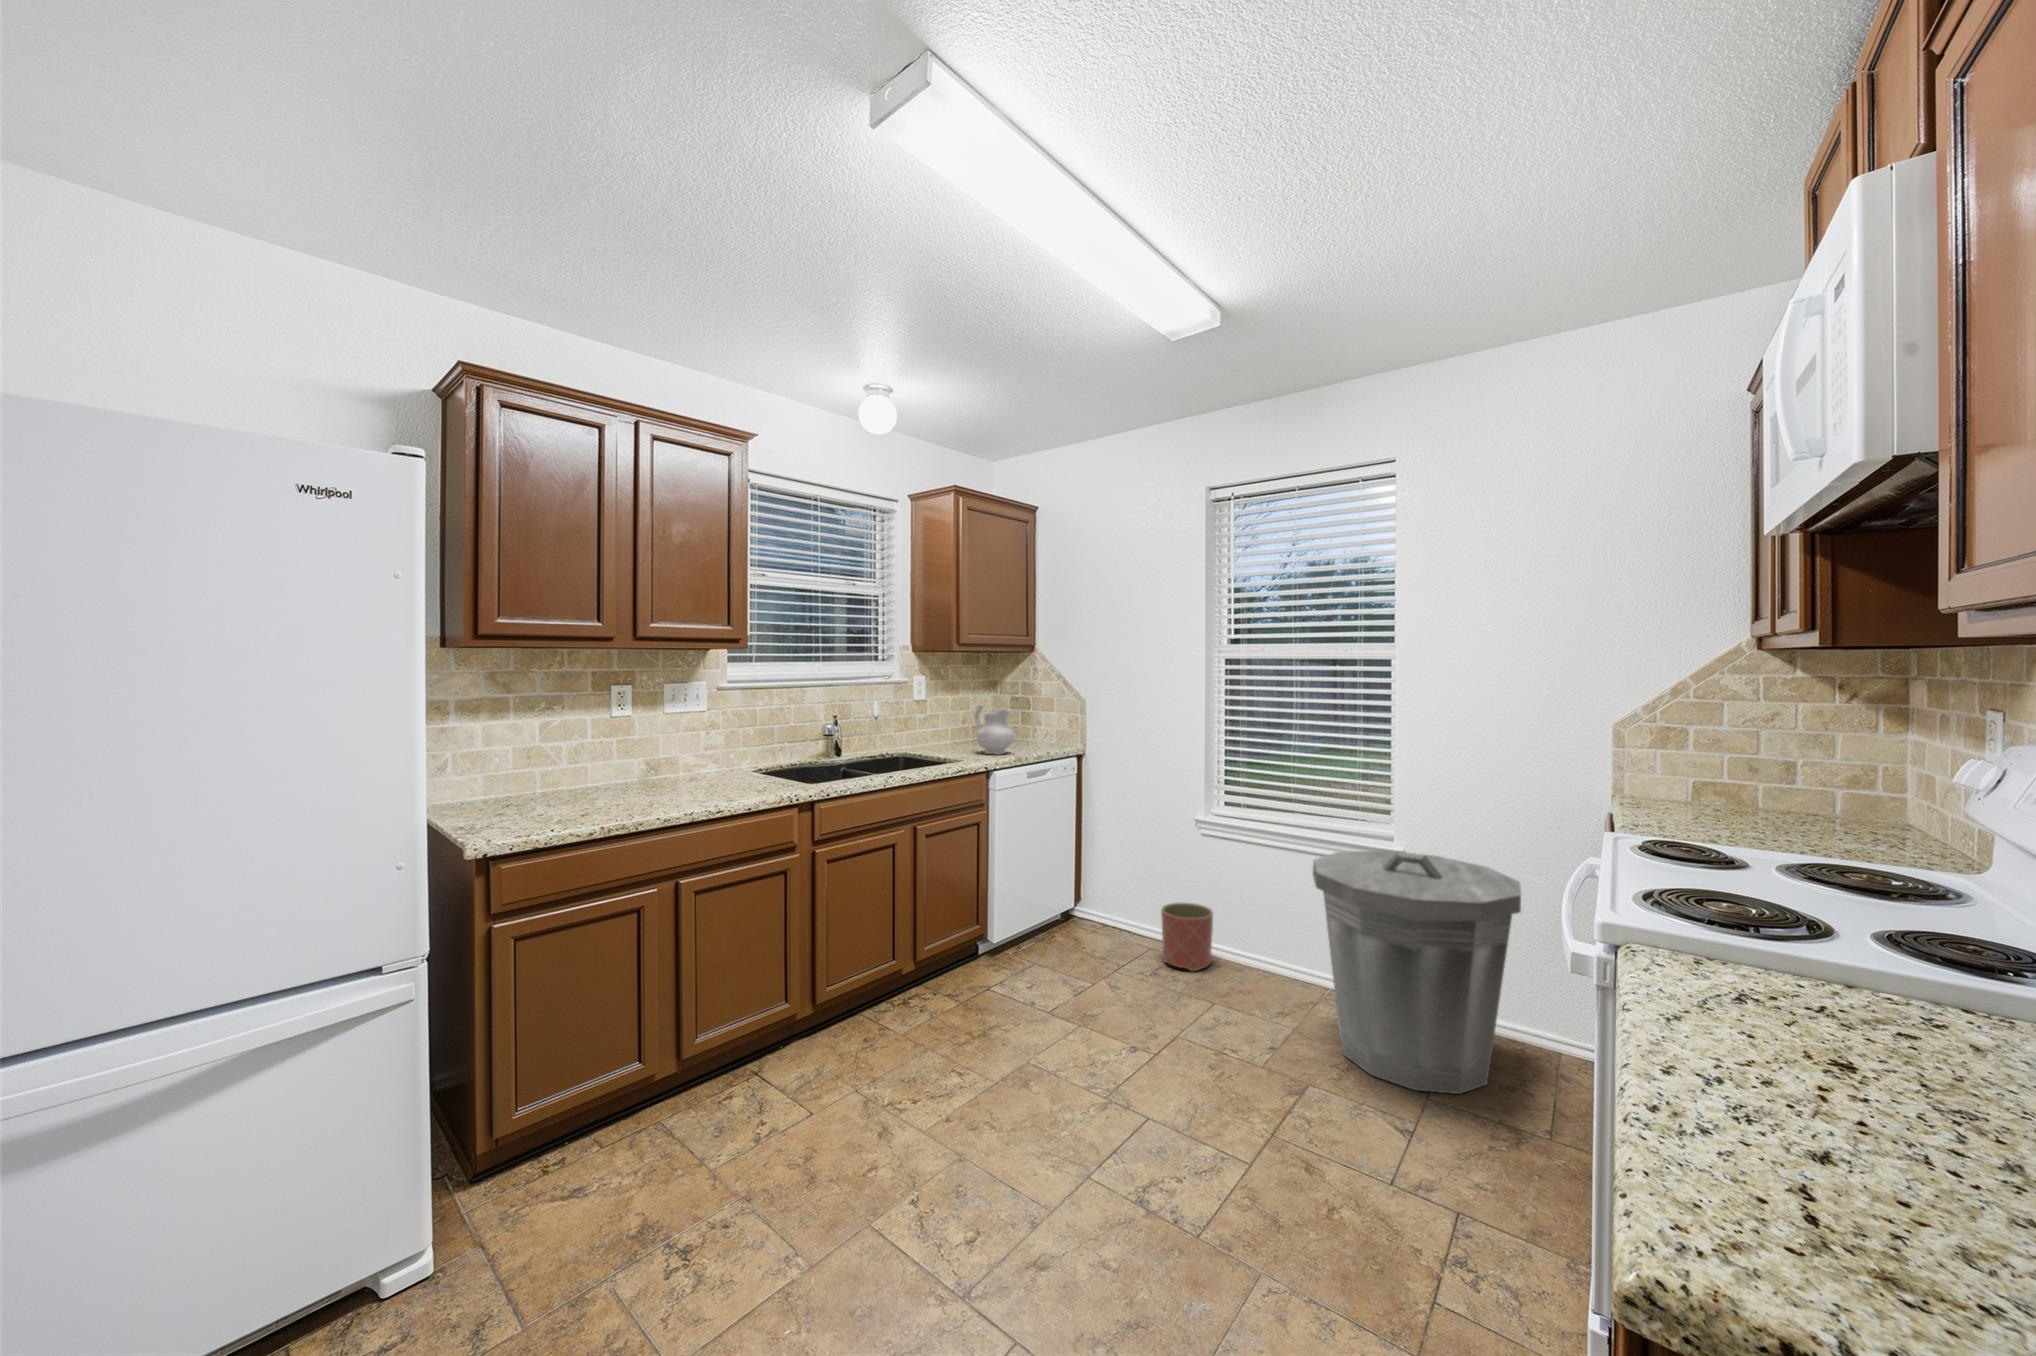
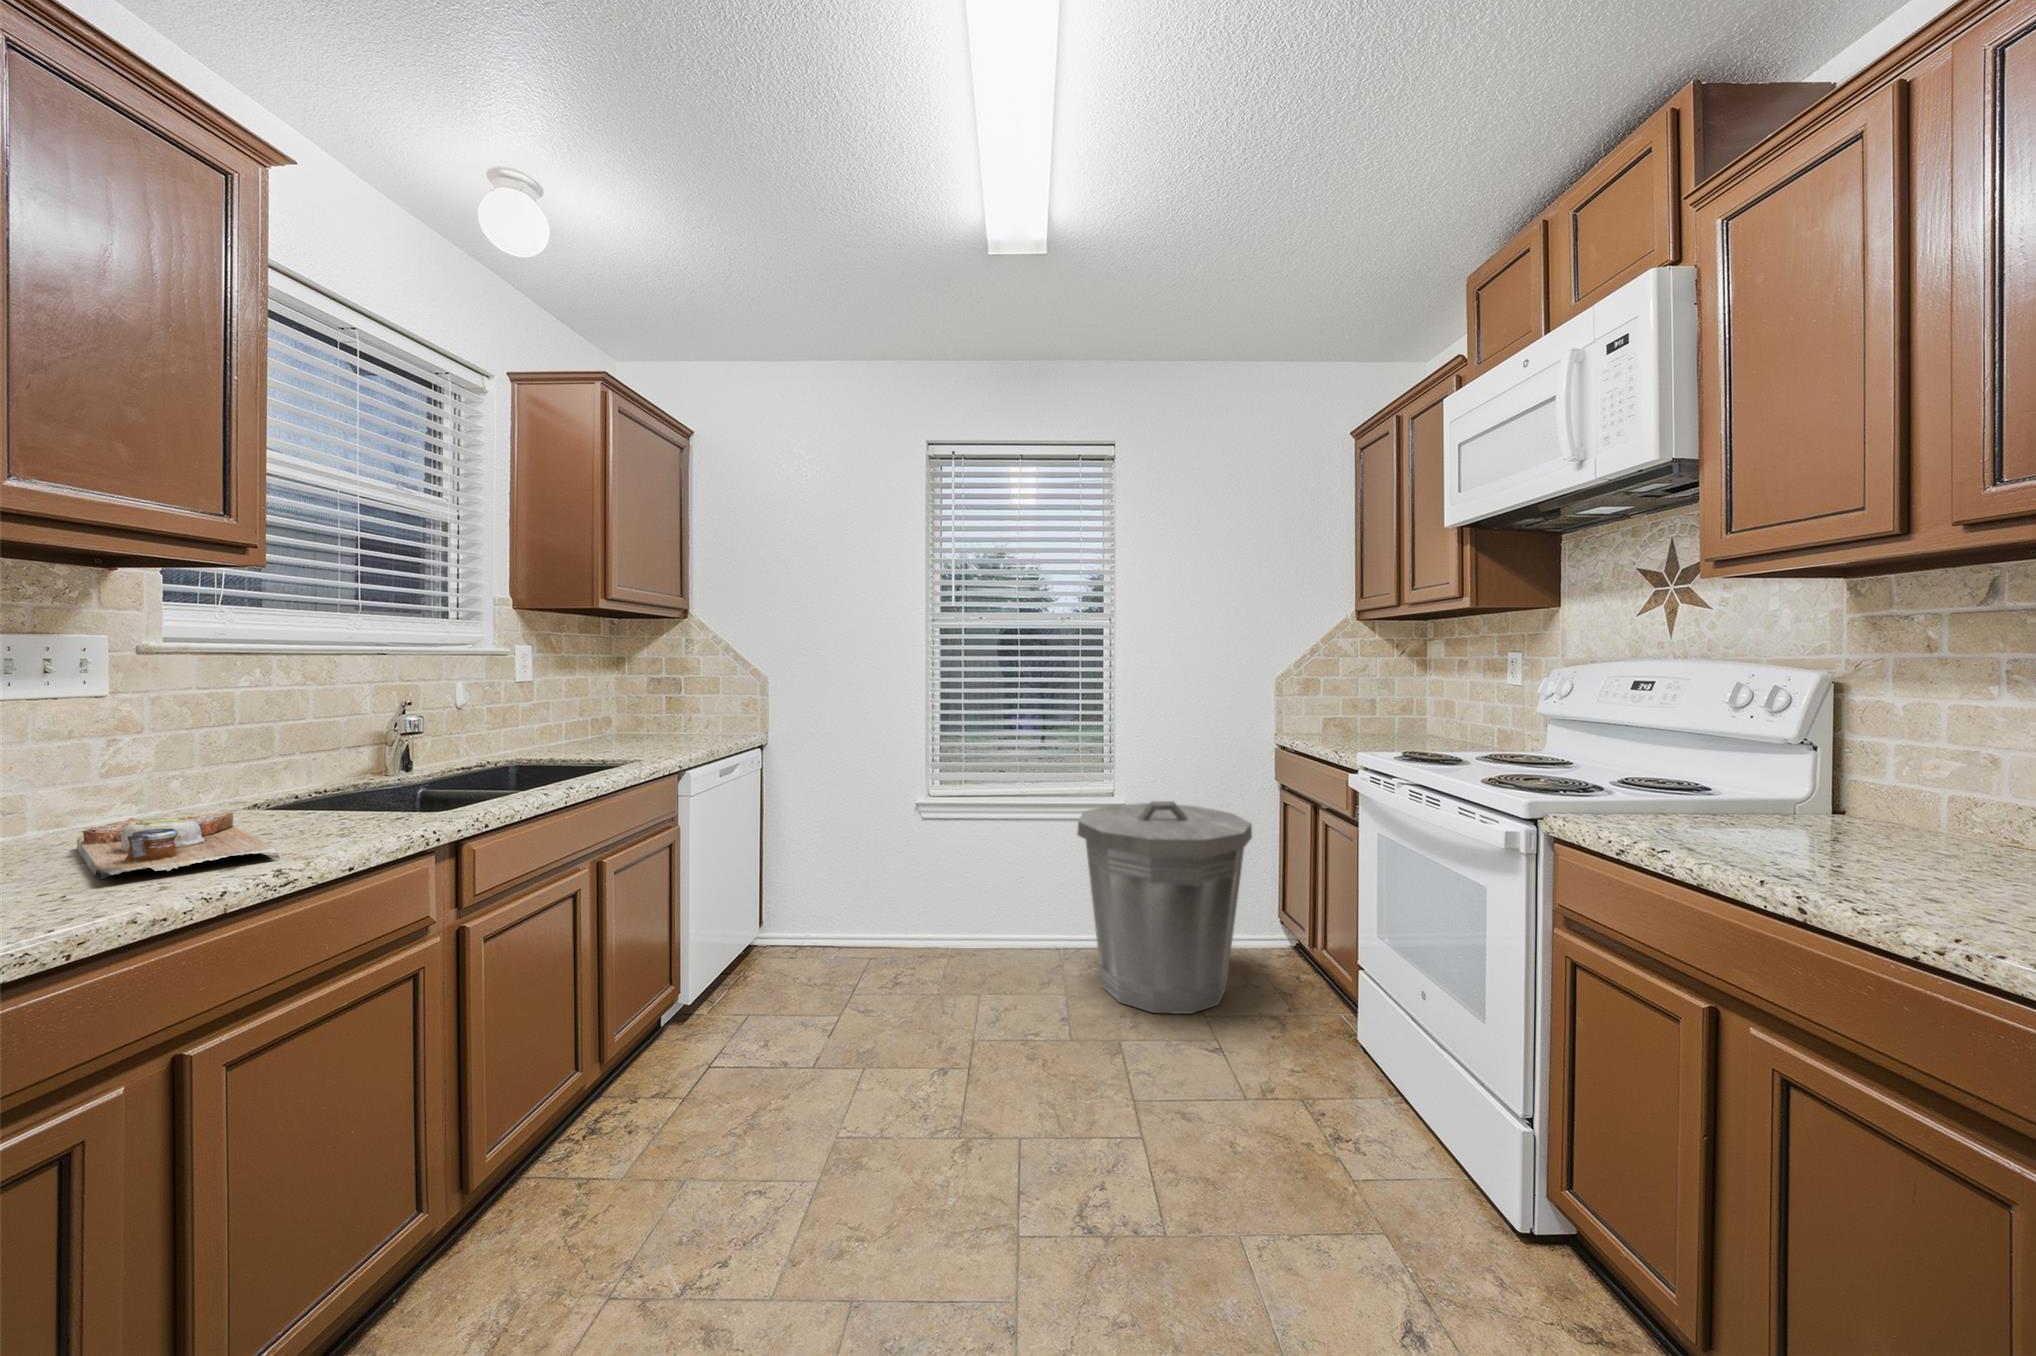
ceramic pitcher: present [975,706,1014,755] -> none [613,685,675,750]
cutting board: none [668,773,735,800] -> present [77,812,280,879]
planter: present [1161,903,1213,971] -> none [888,892,944,965]

